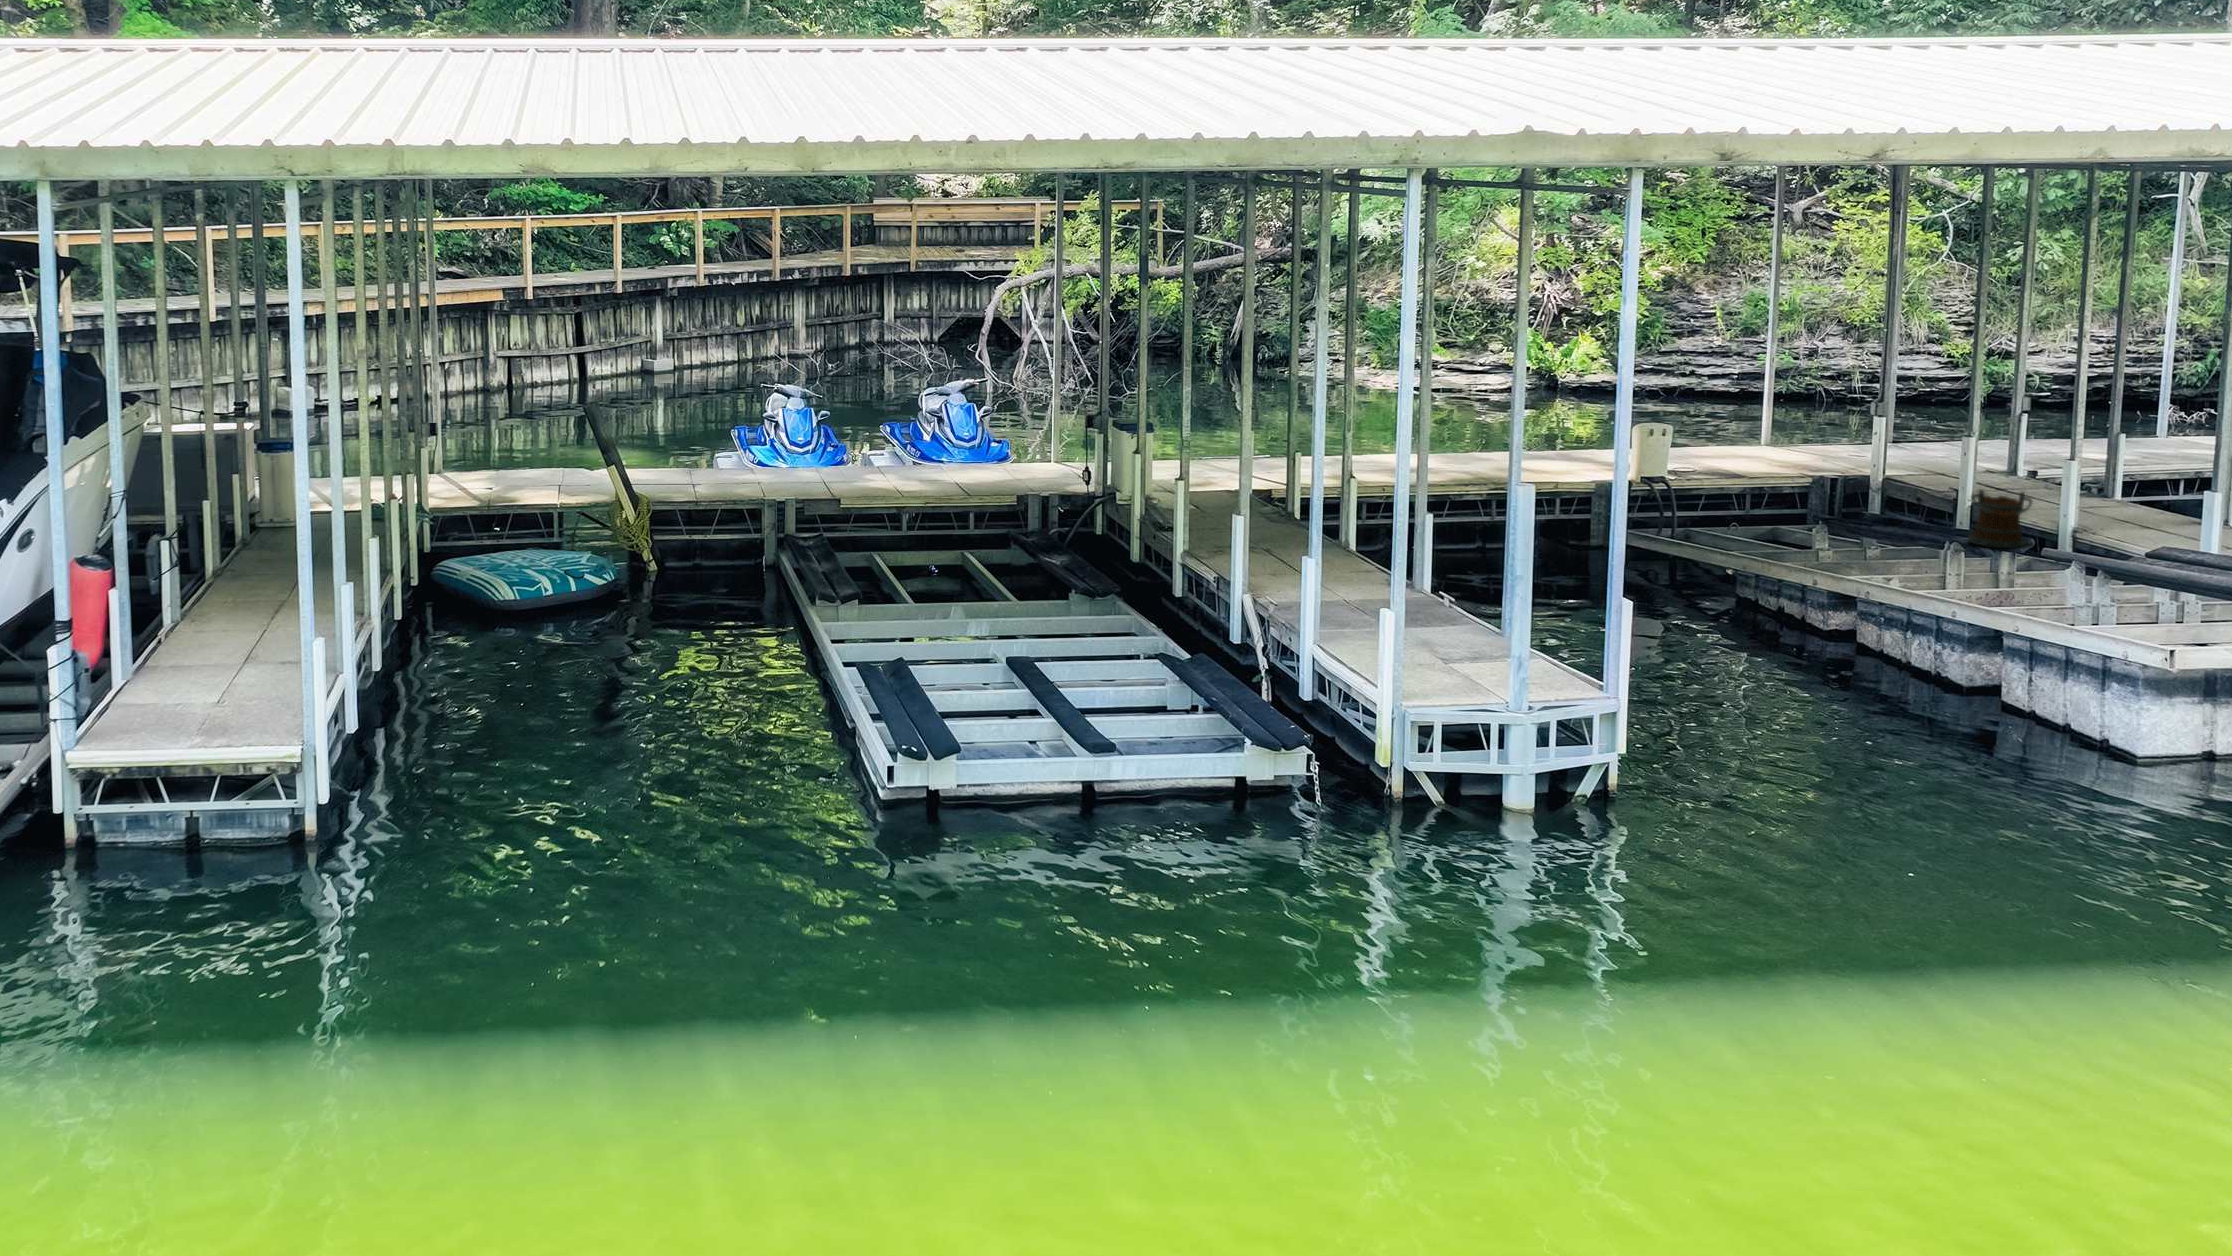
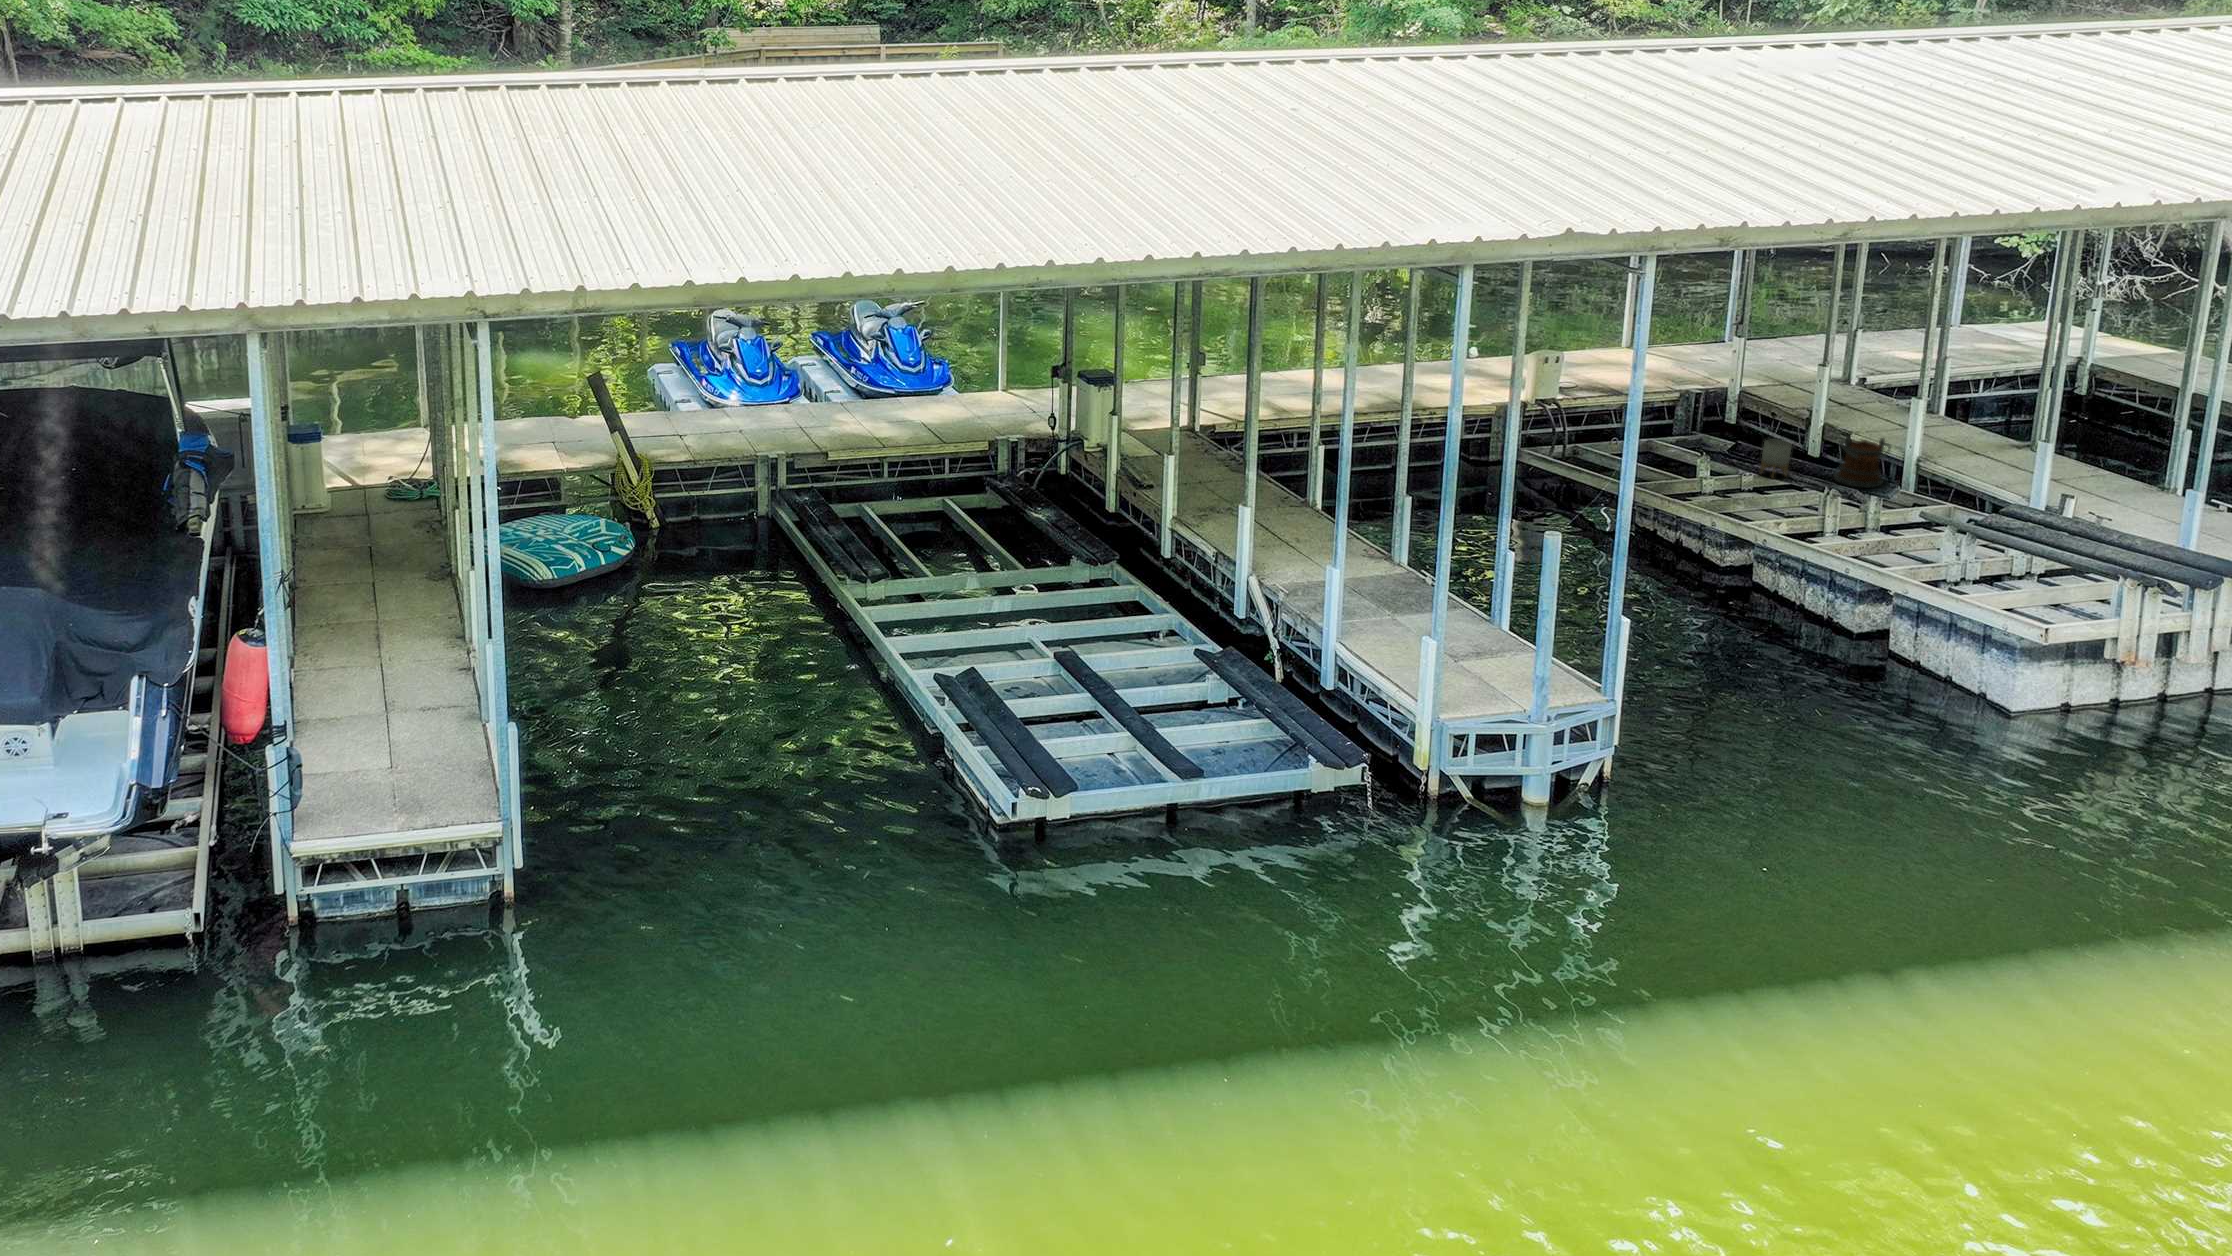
planter: none [1881,499,1917,542] -> present [1760,440,1791,476]

